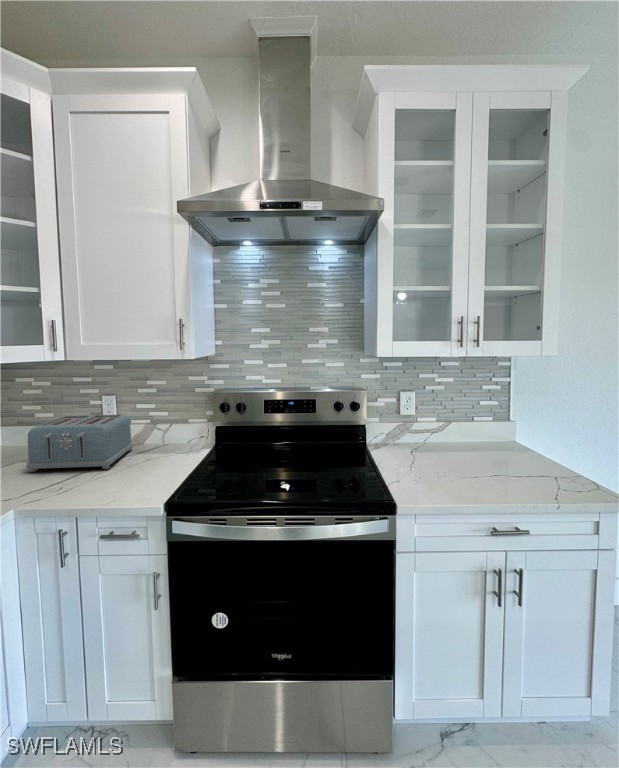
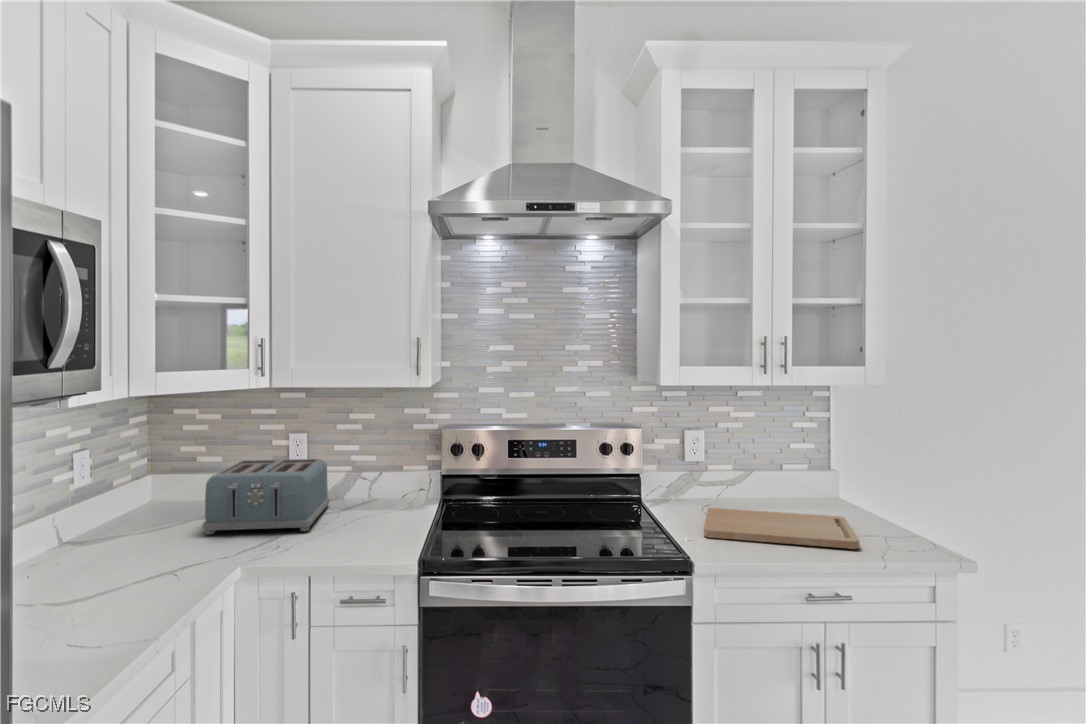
cutting board: none [411,450,535,483] -> present [704,508,860,549]

